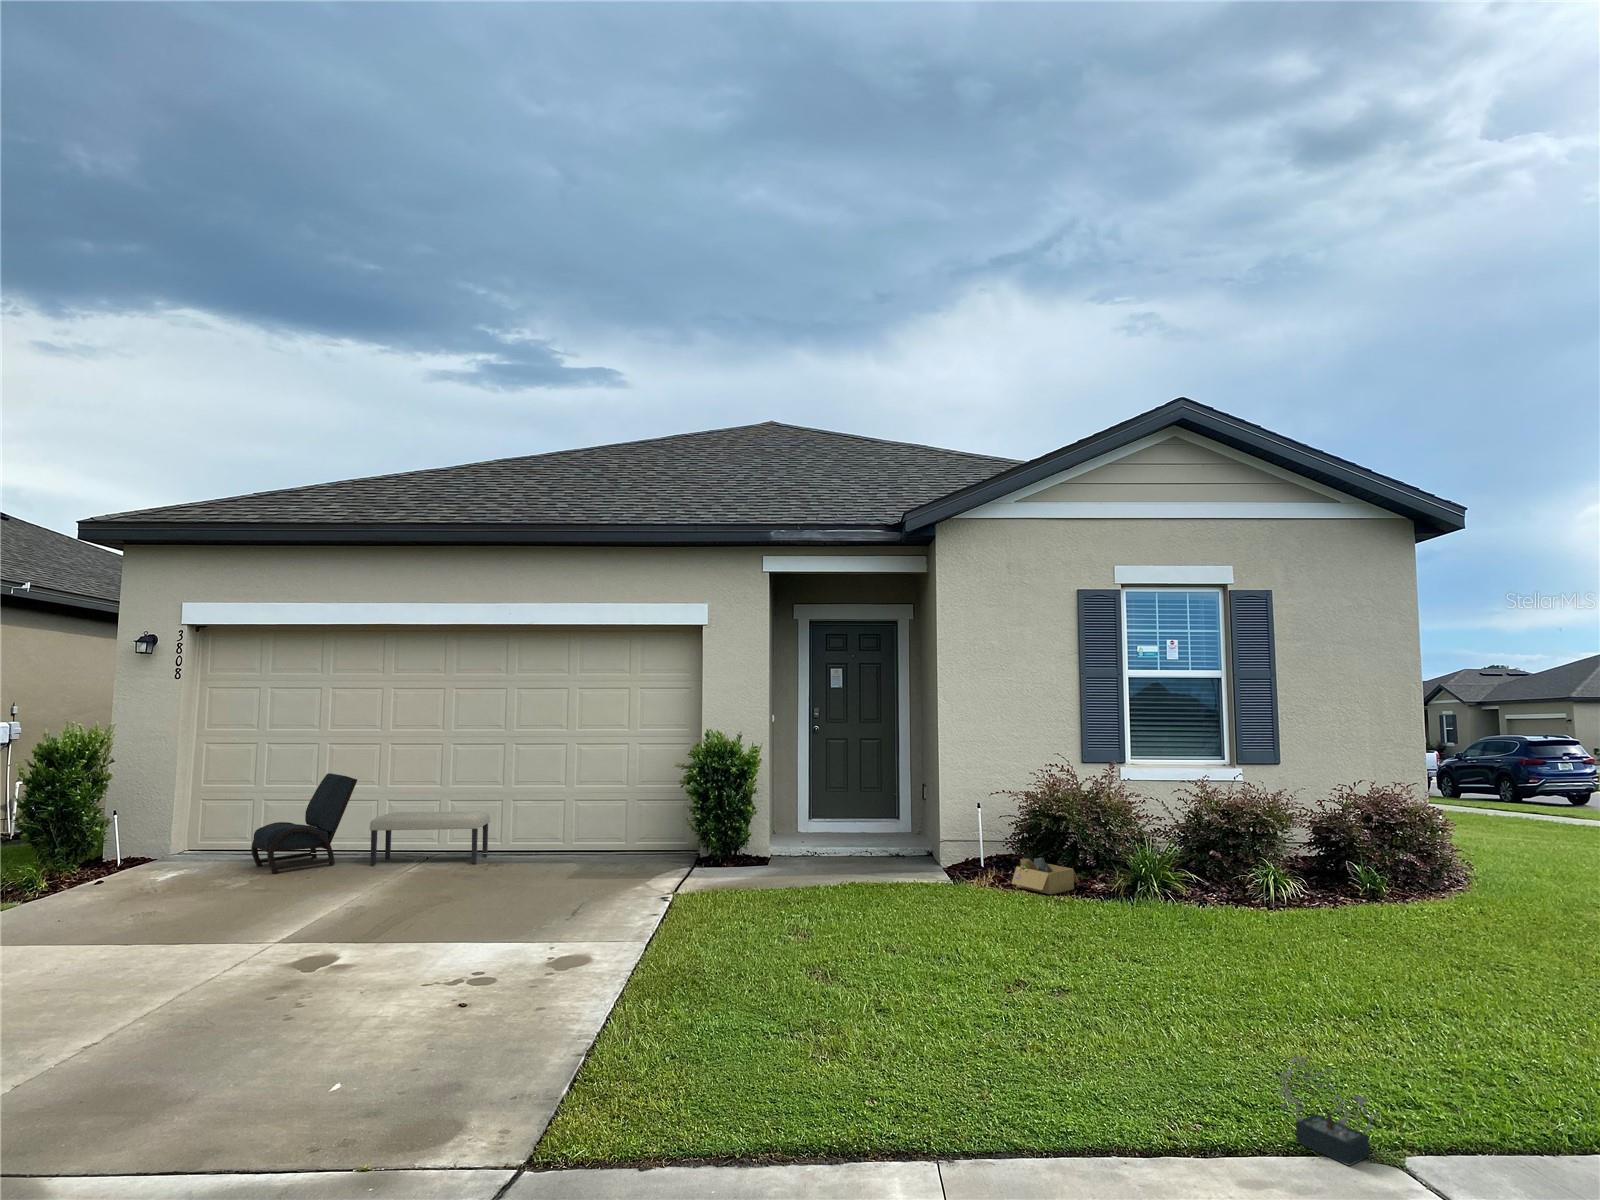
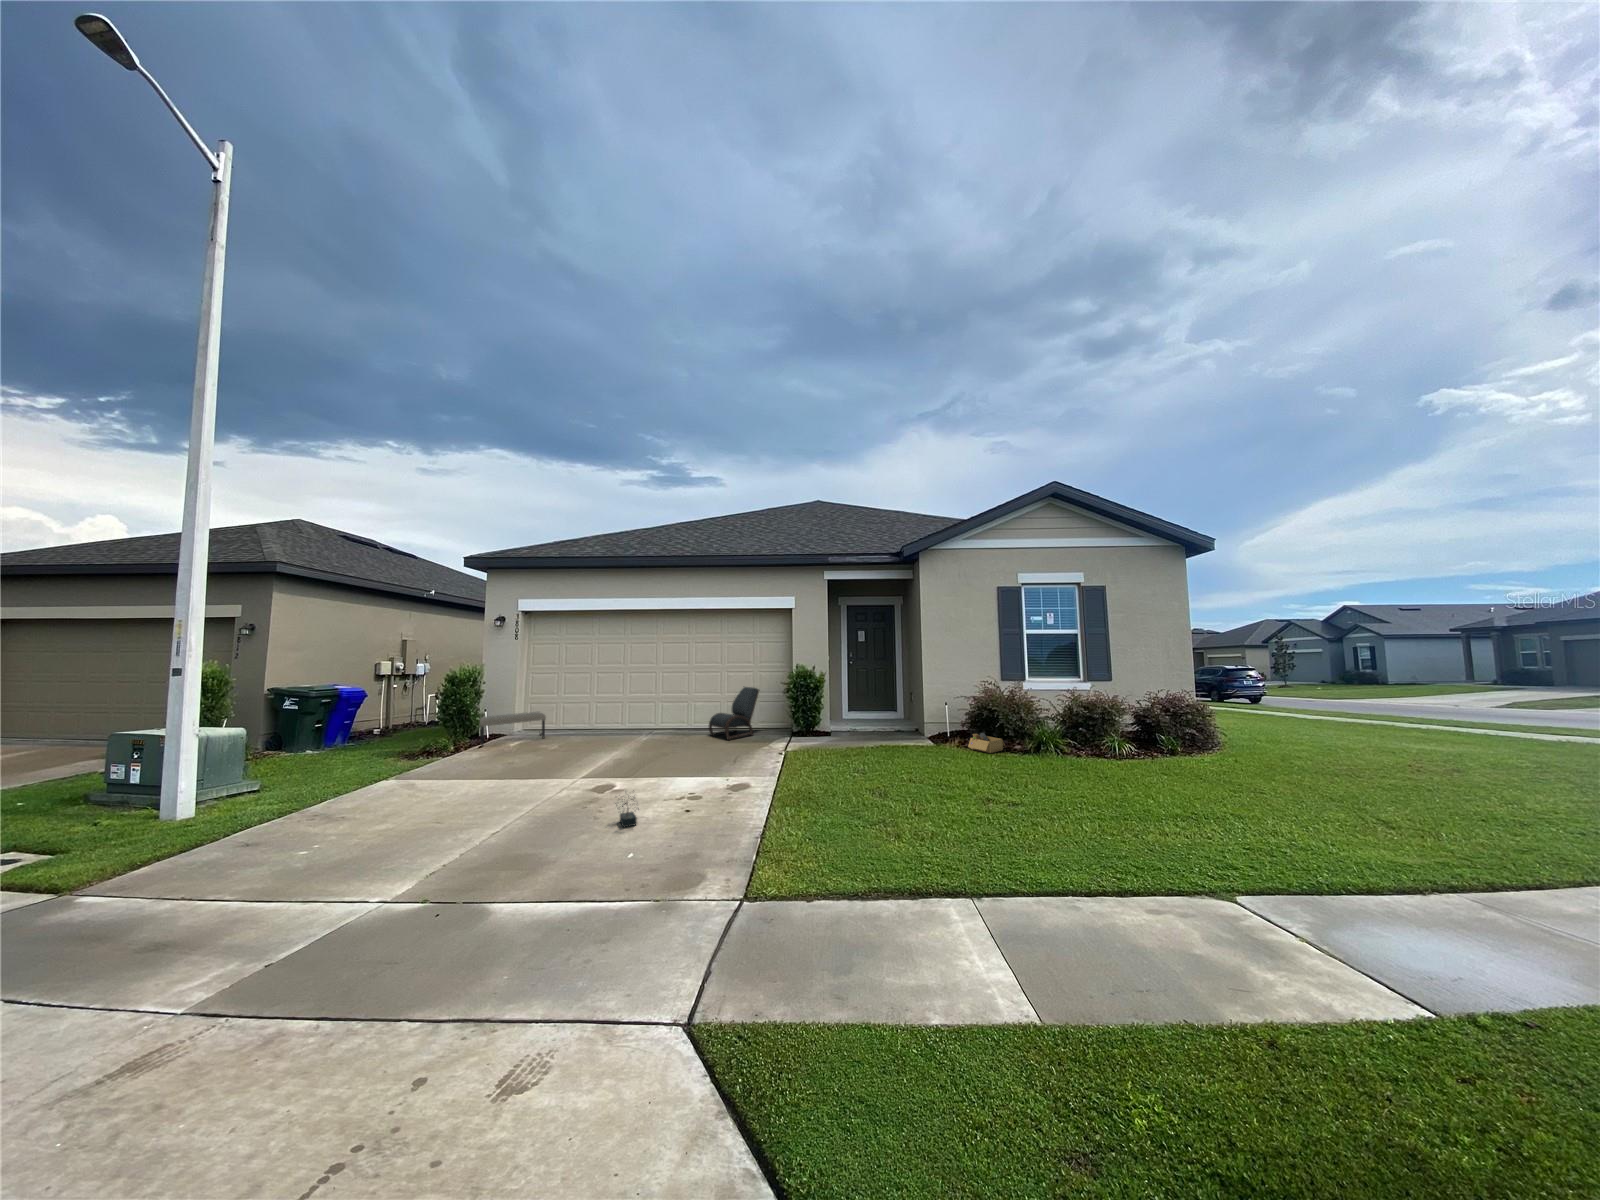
lounge chair: present [251,773,357,873] -> present [709,687,760,740]
bench: present [370,811,490,866] -> present [480,712,546,745]
decorative plant: present [1275,1056,1380,1166] -> present [615,796,639,827]

